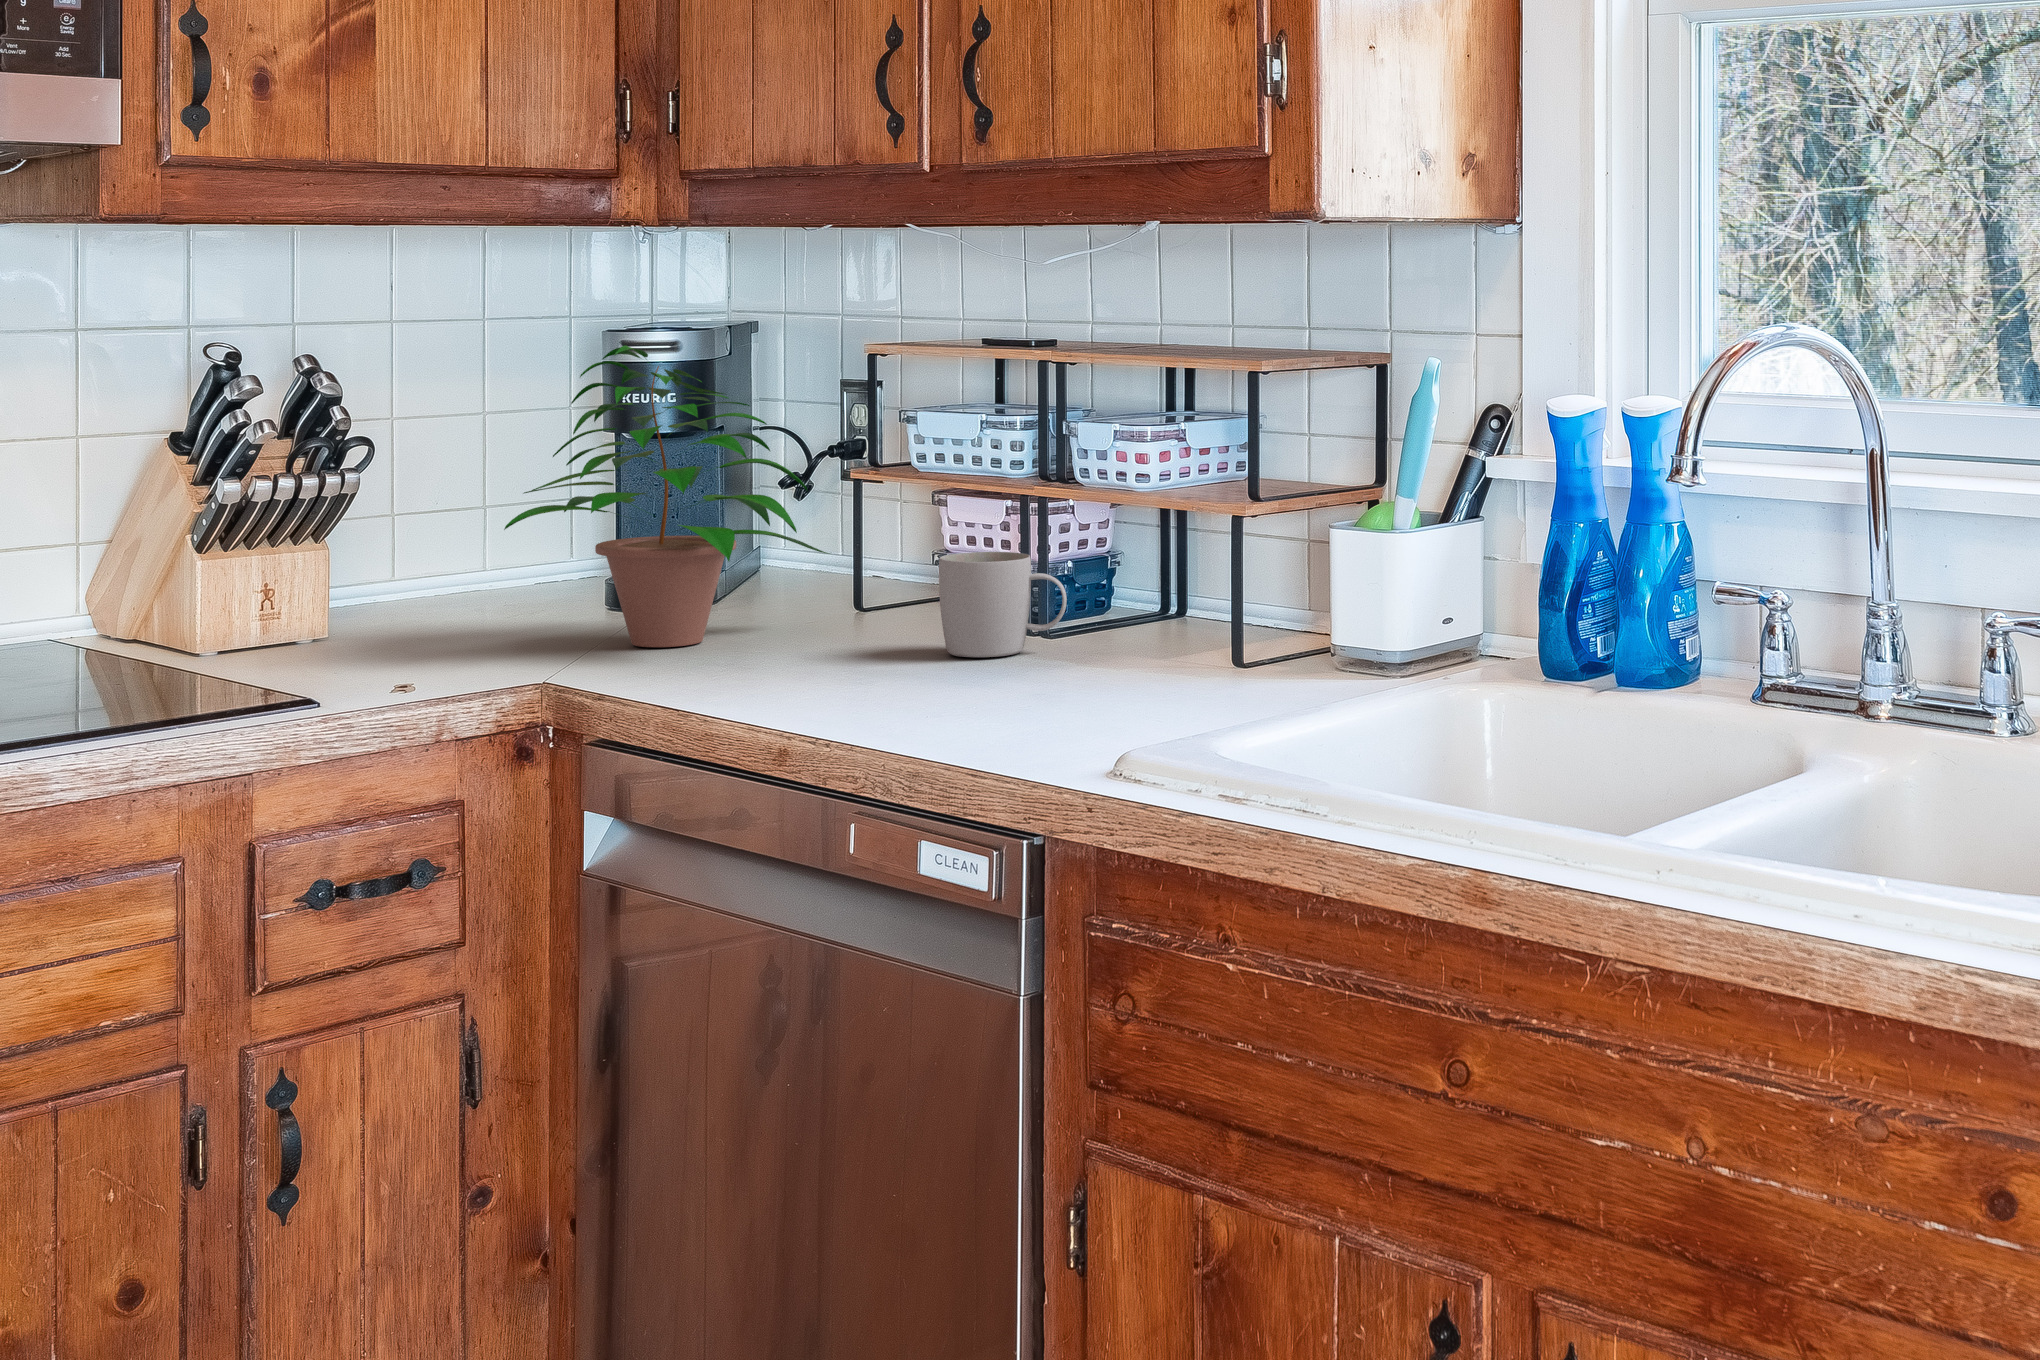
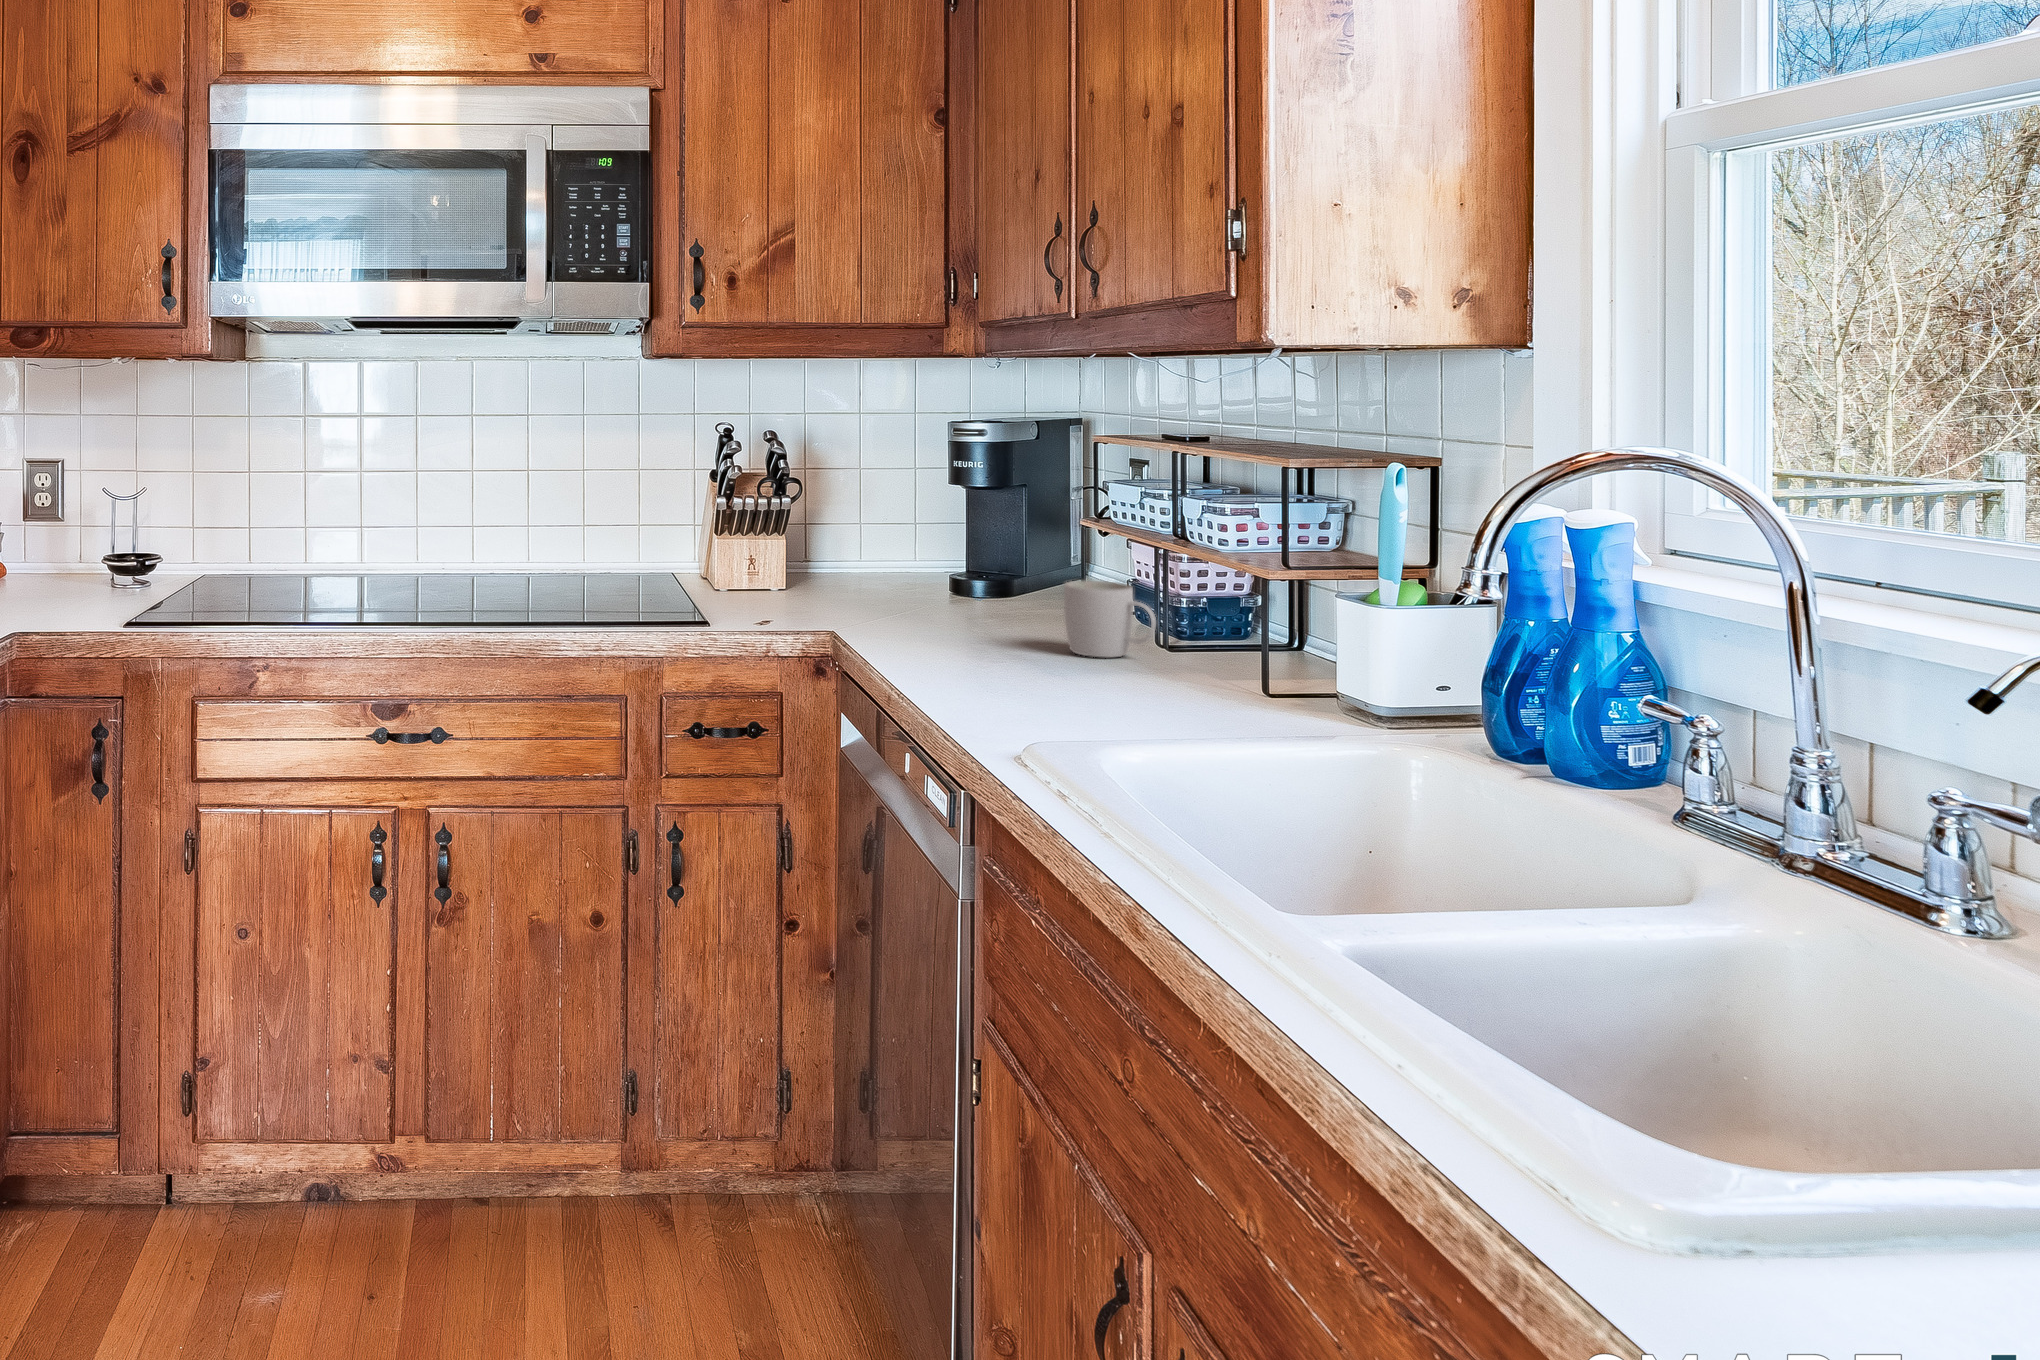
potted plant: present [504,346,829,647] -> none [825,431,1040,620]

